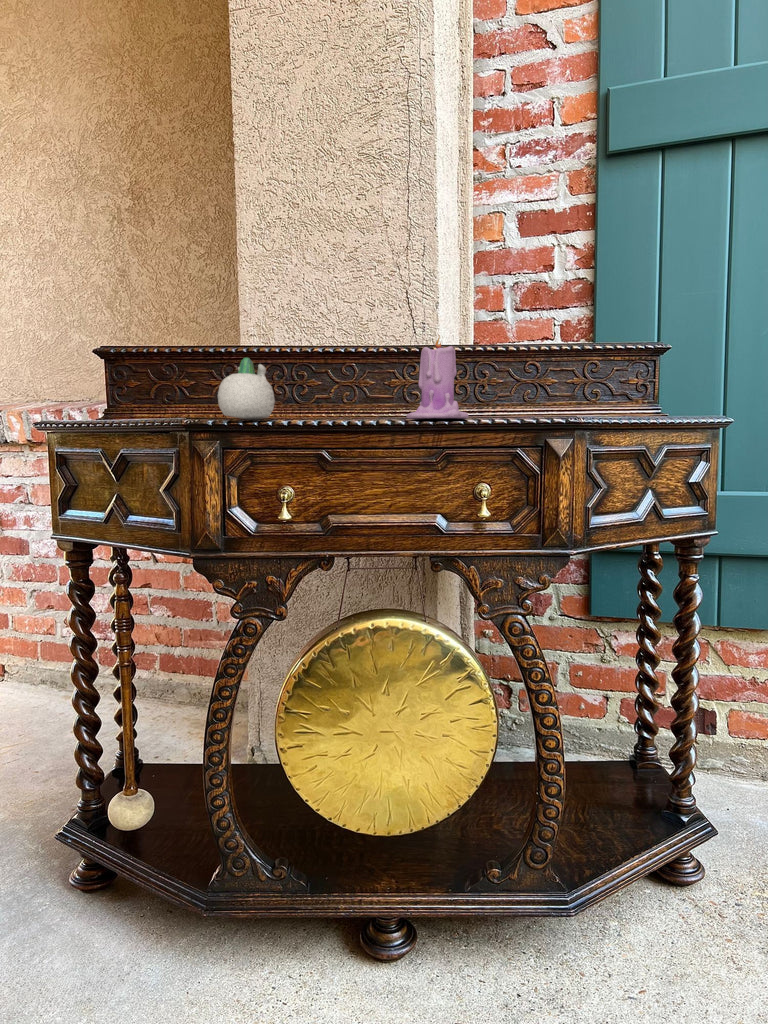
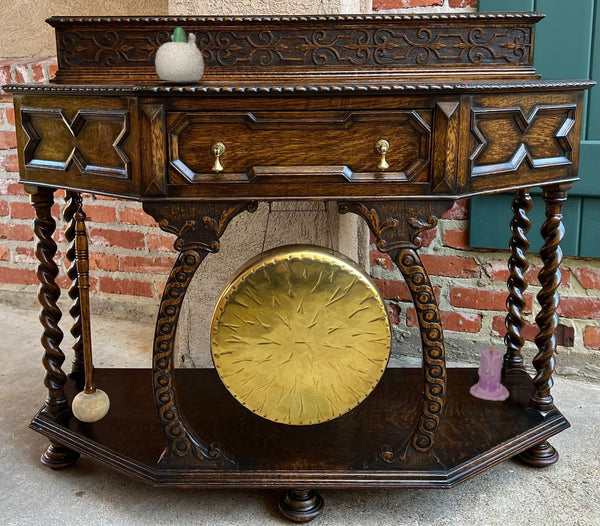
candle: present [406,335,468,420] -> present [470,346,509,401]

